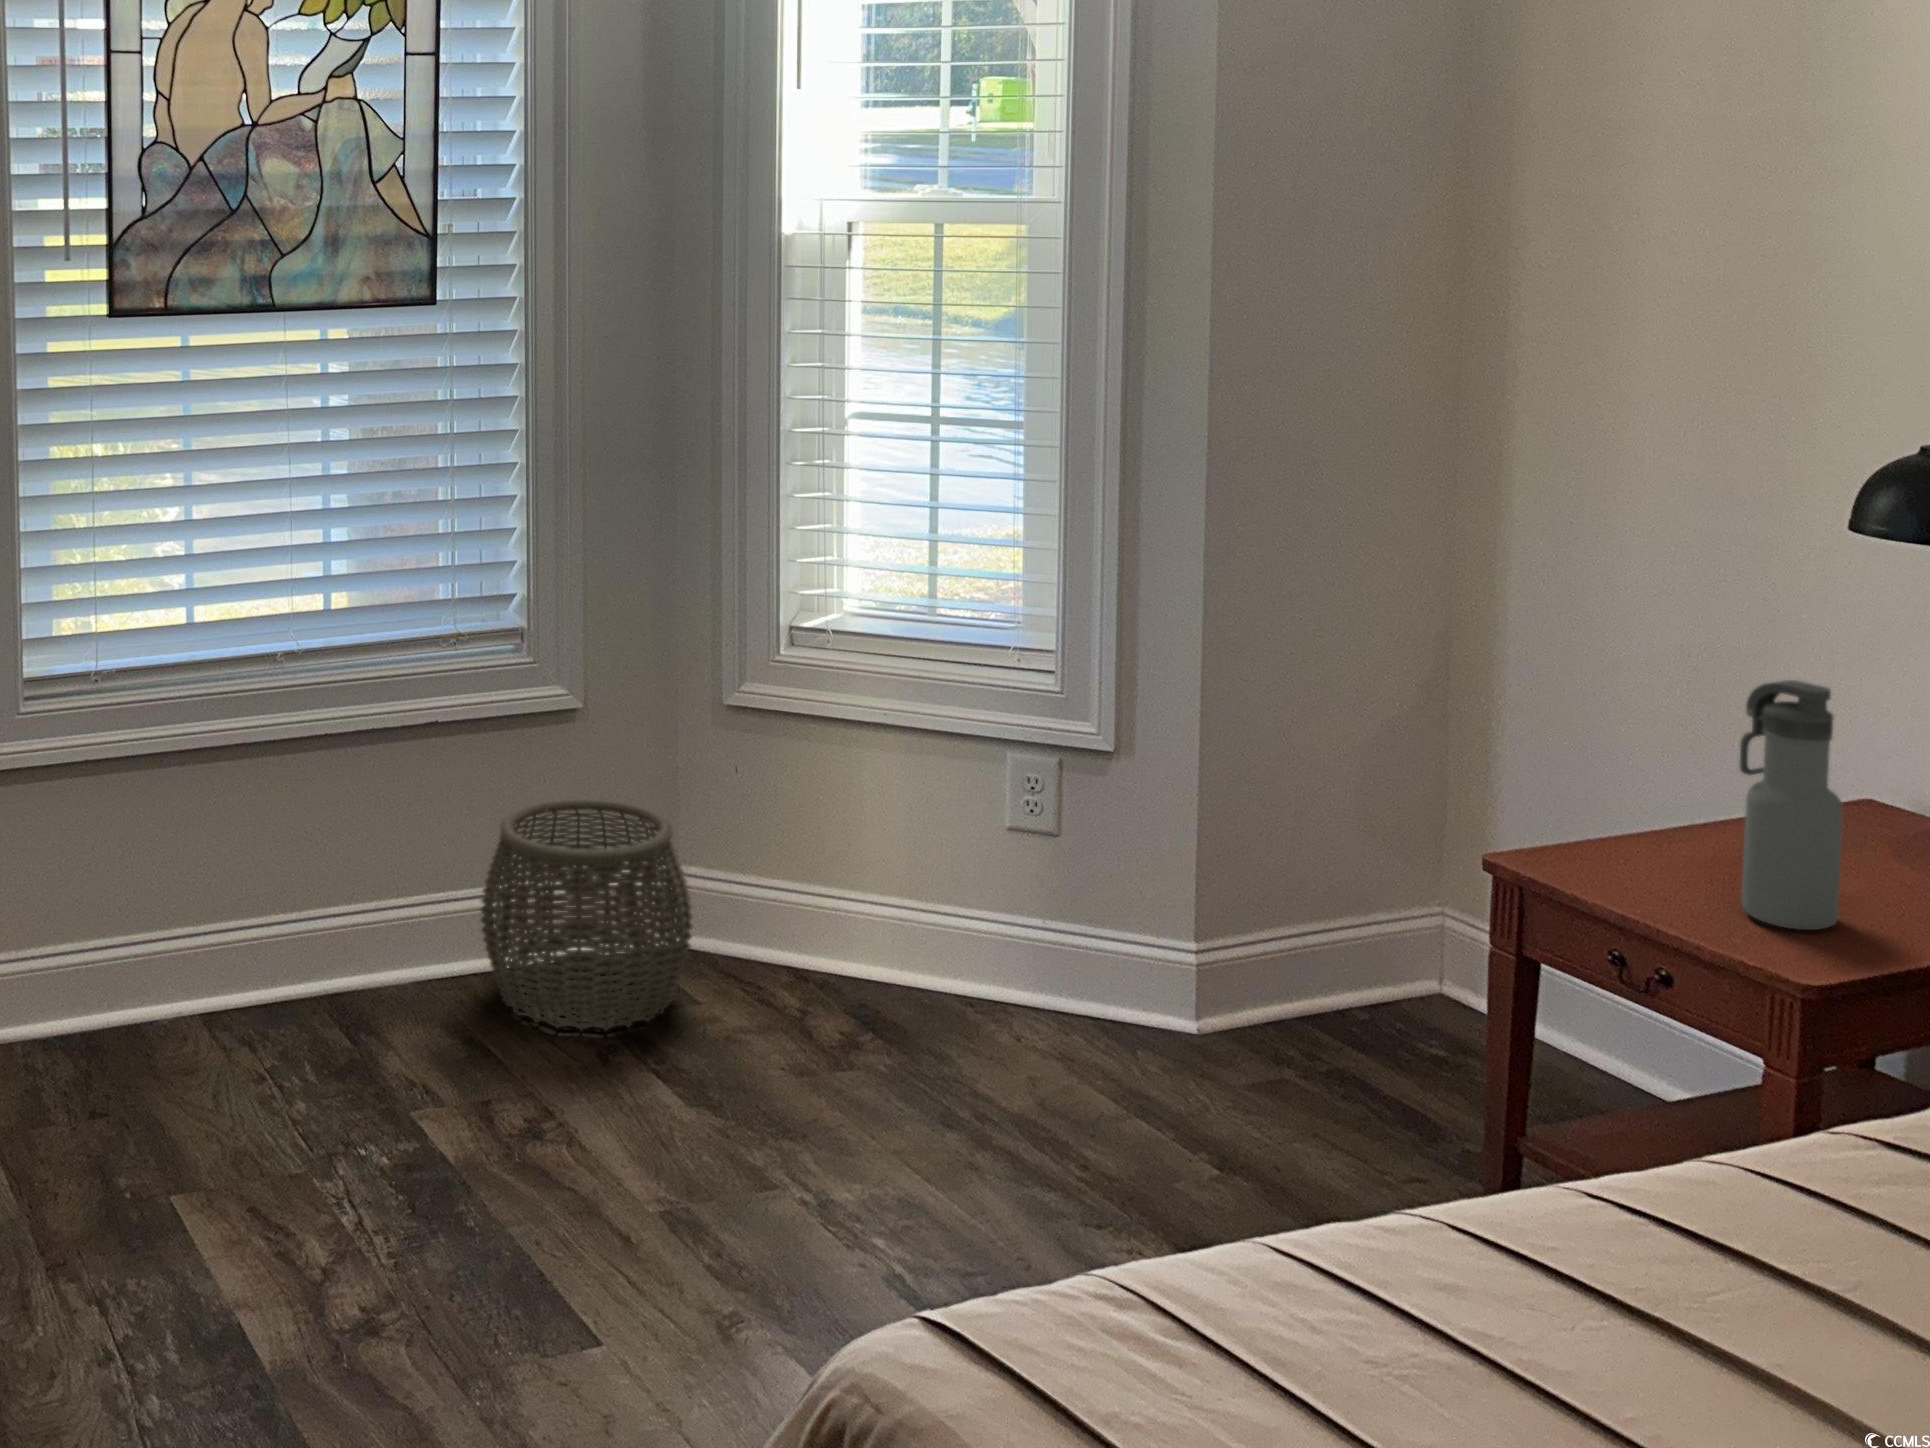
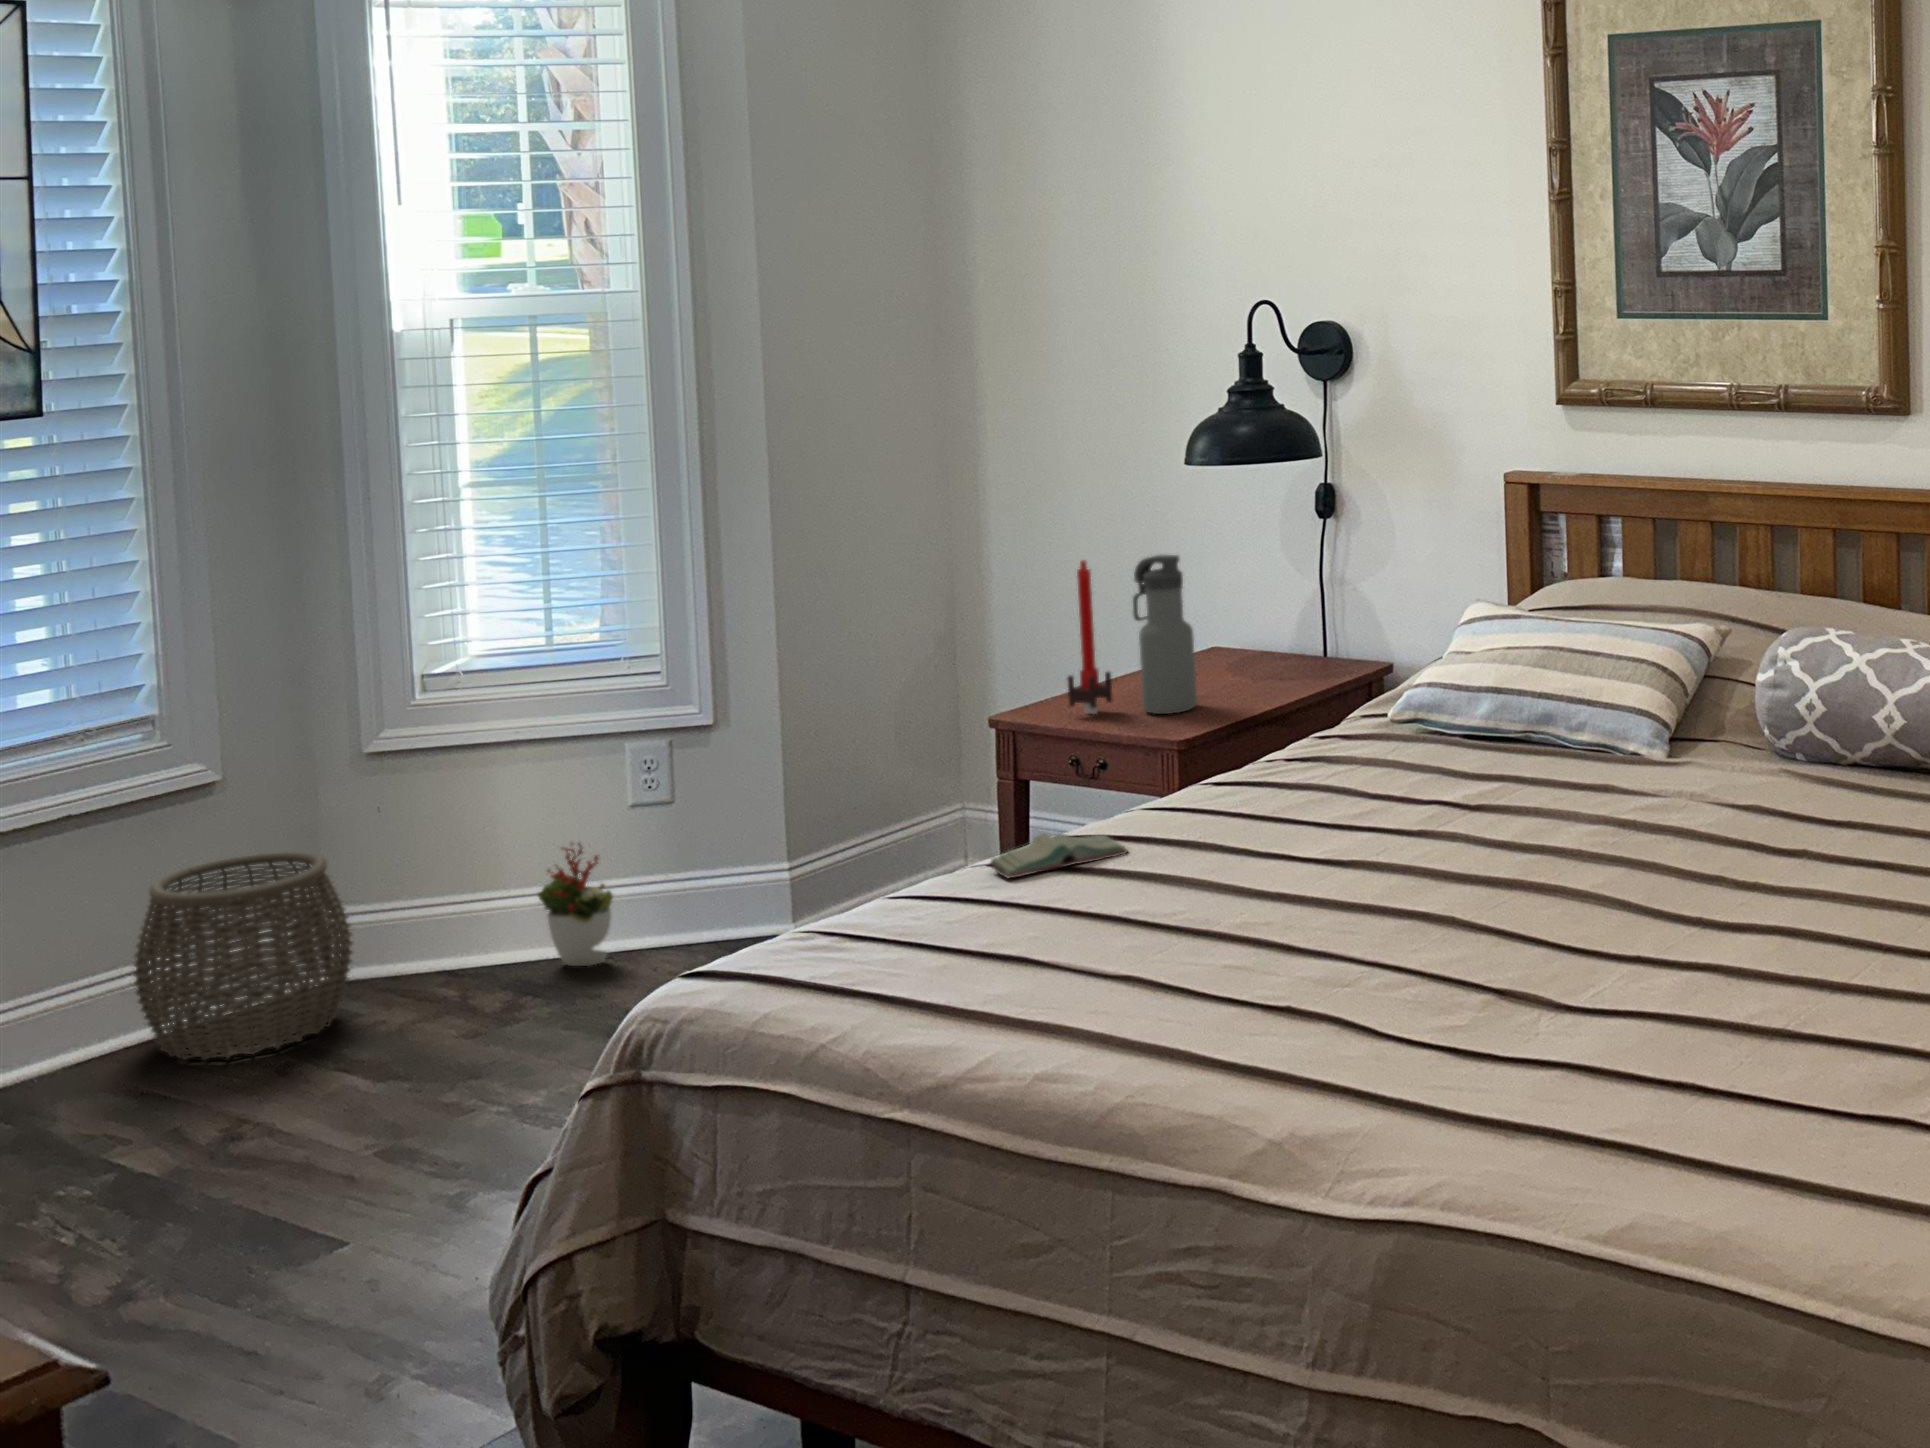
candle: none [1617,666,1692,895] -> present [1068,560,1113,714]
decorative plant: none [895,858,978,1011] -> present [538,843,613,966]
book: none [1479,1271,1754,1364] -> present [989,833,1128,878]

